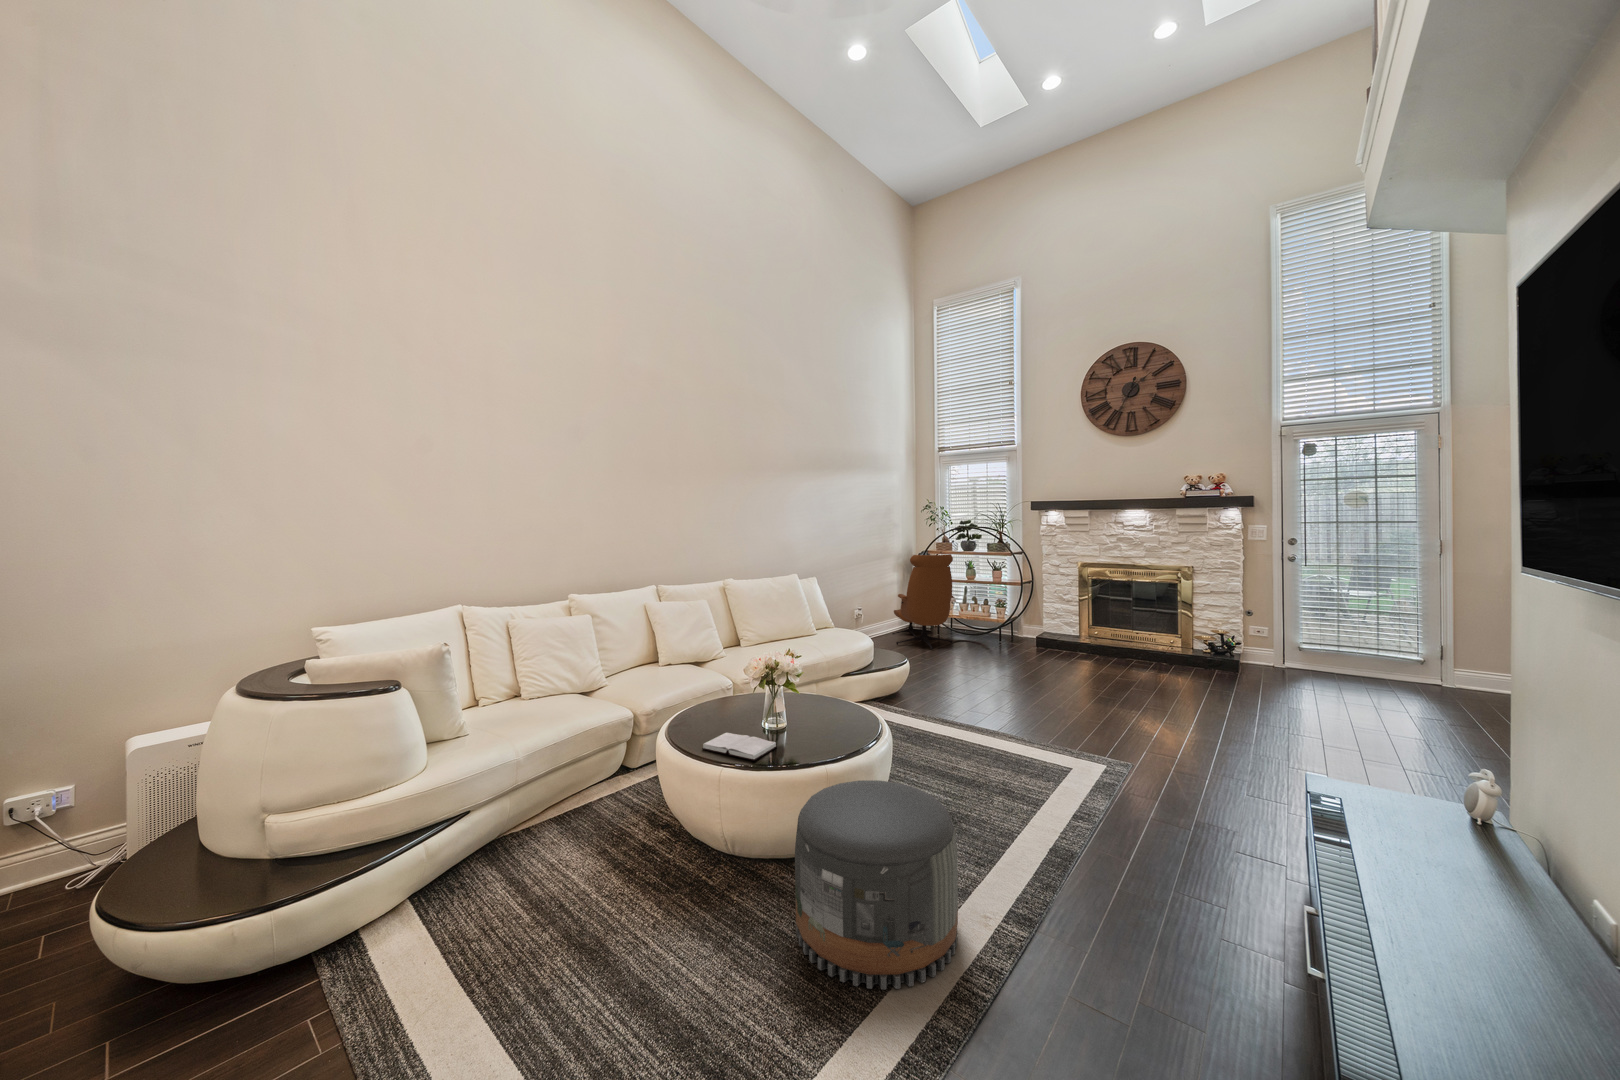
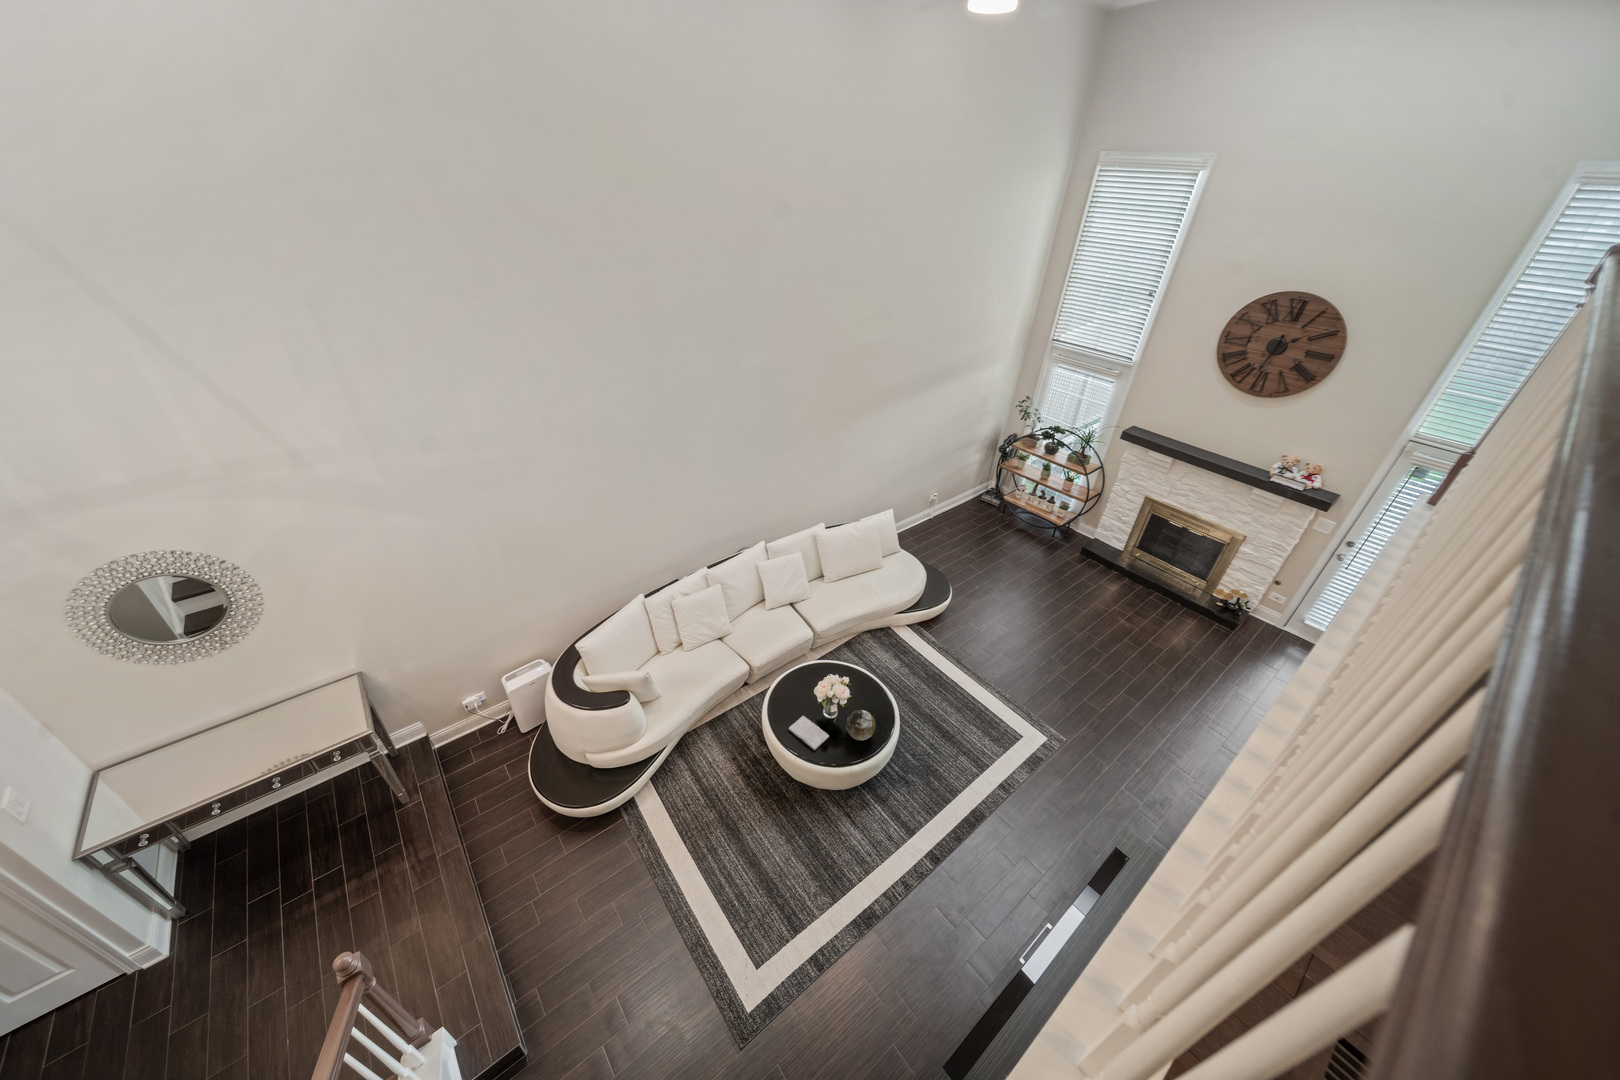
lounge chair: present [893,554,953,650] -> none [965,473,1029,543]
decorative orb: none [802,690,851,741] -> present [846,710,875,740]
pouf: present [795,780,958,989] -> none [824,782,906,887]

